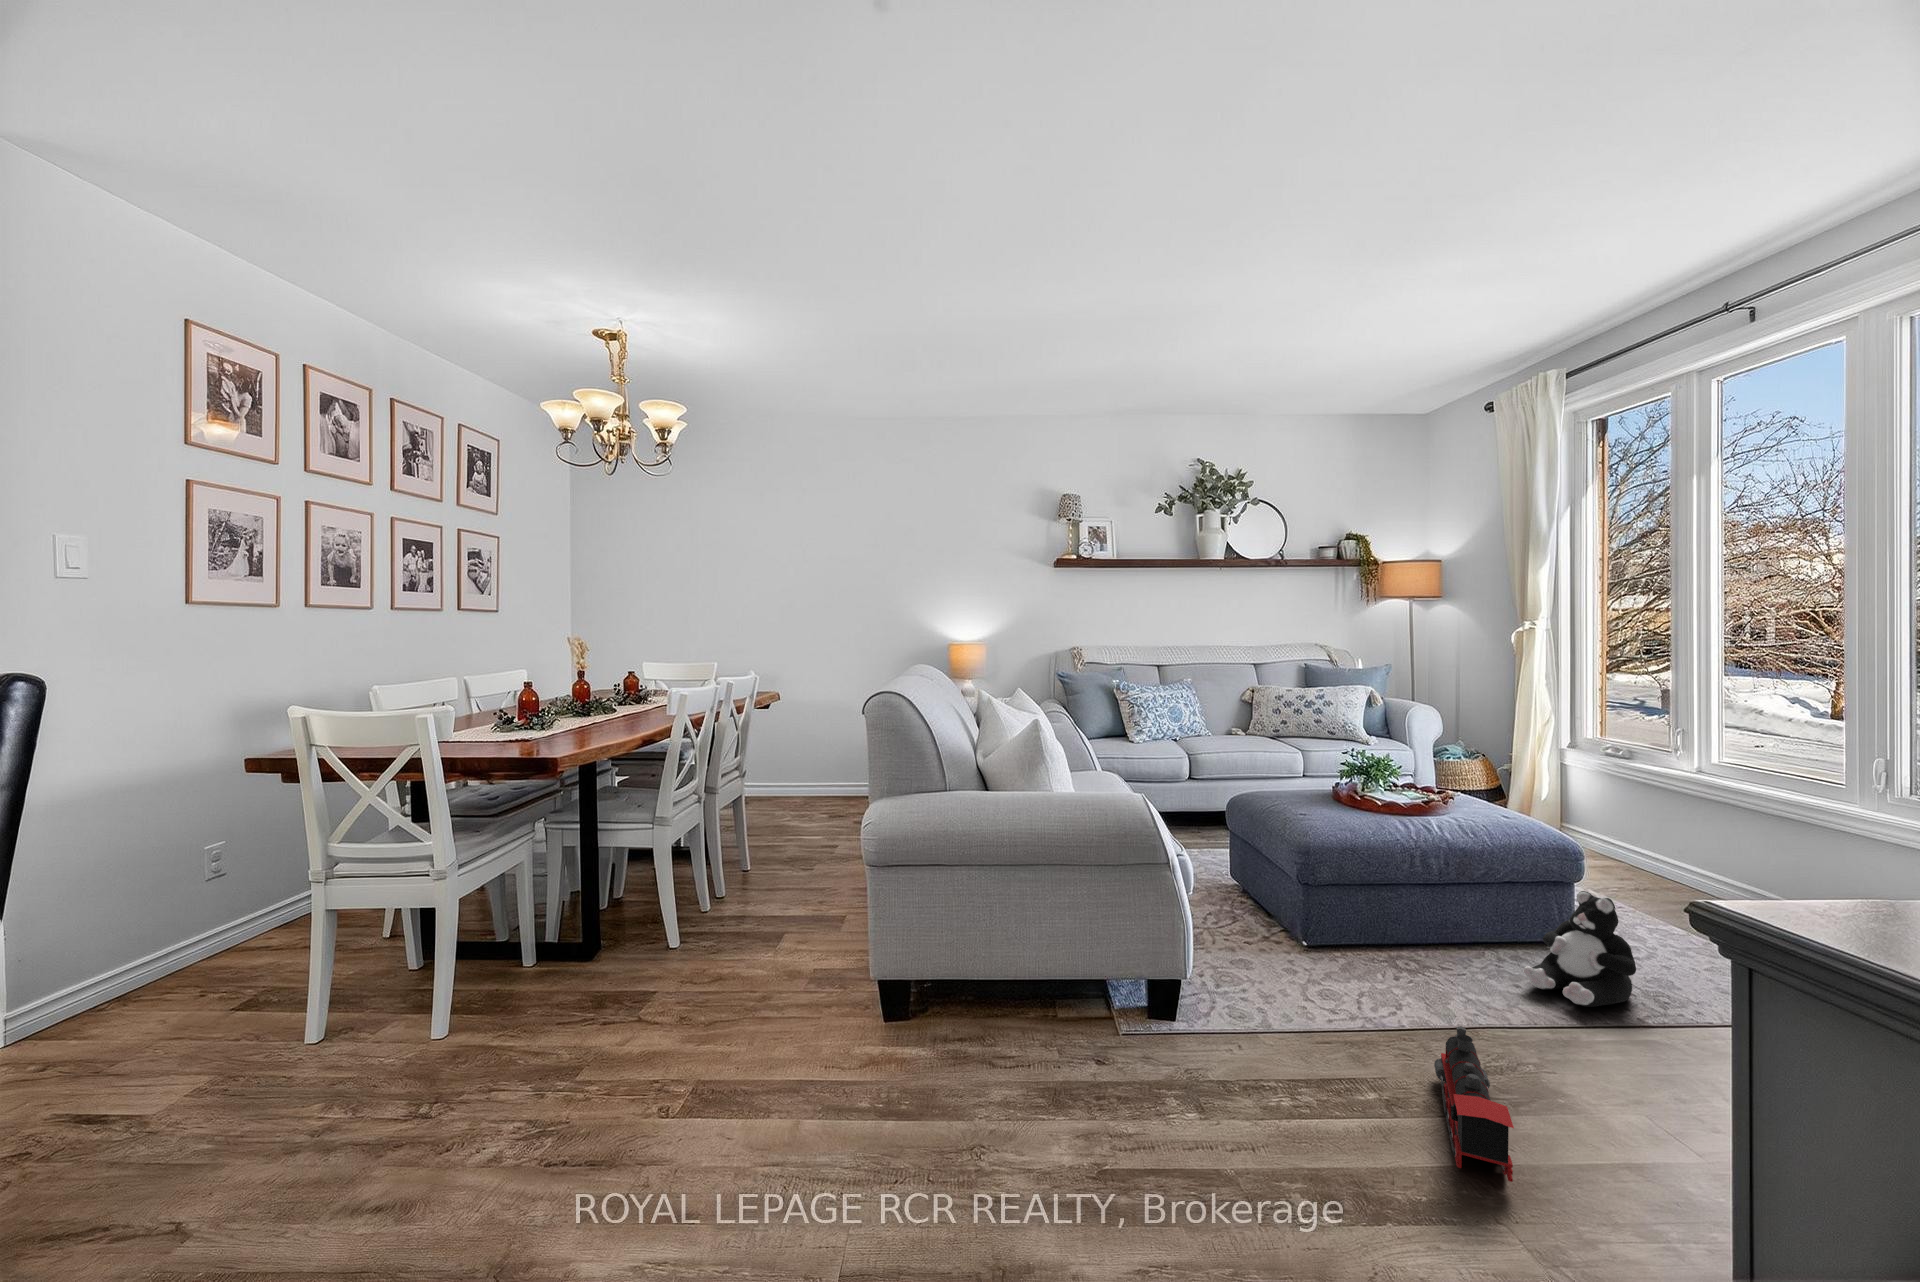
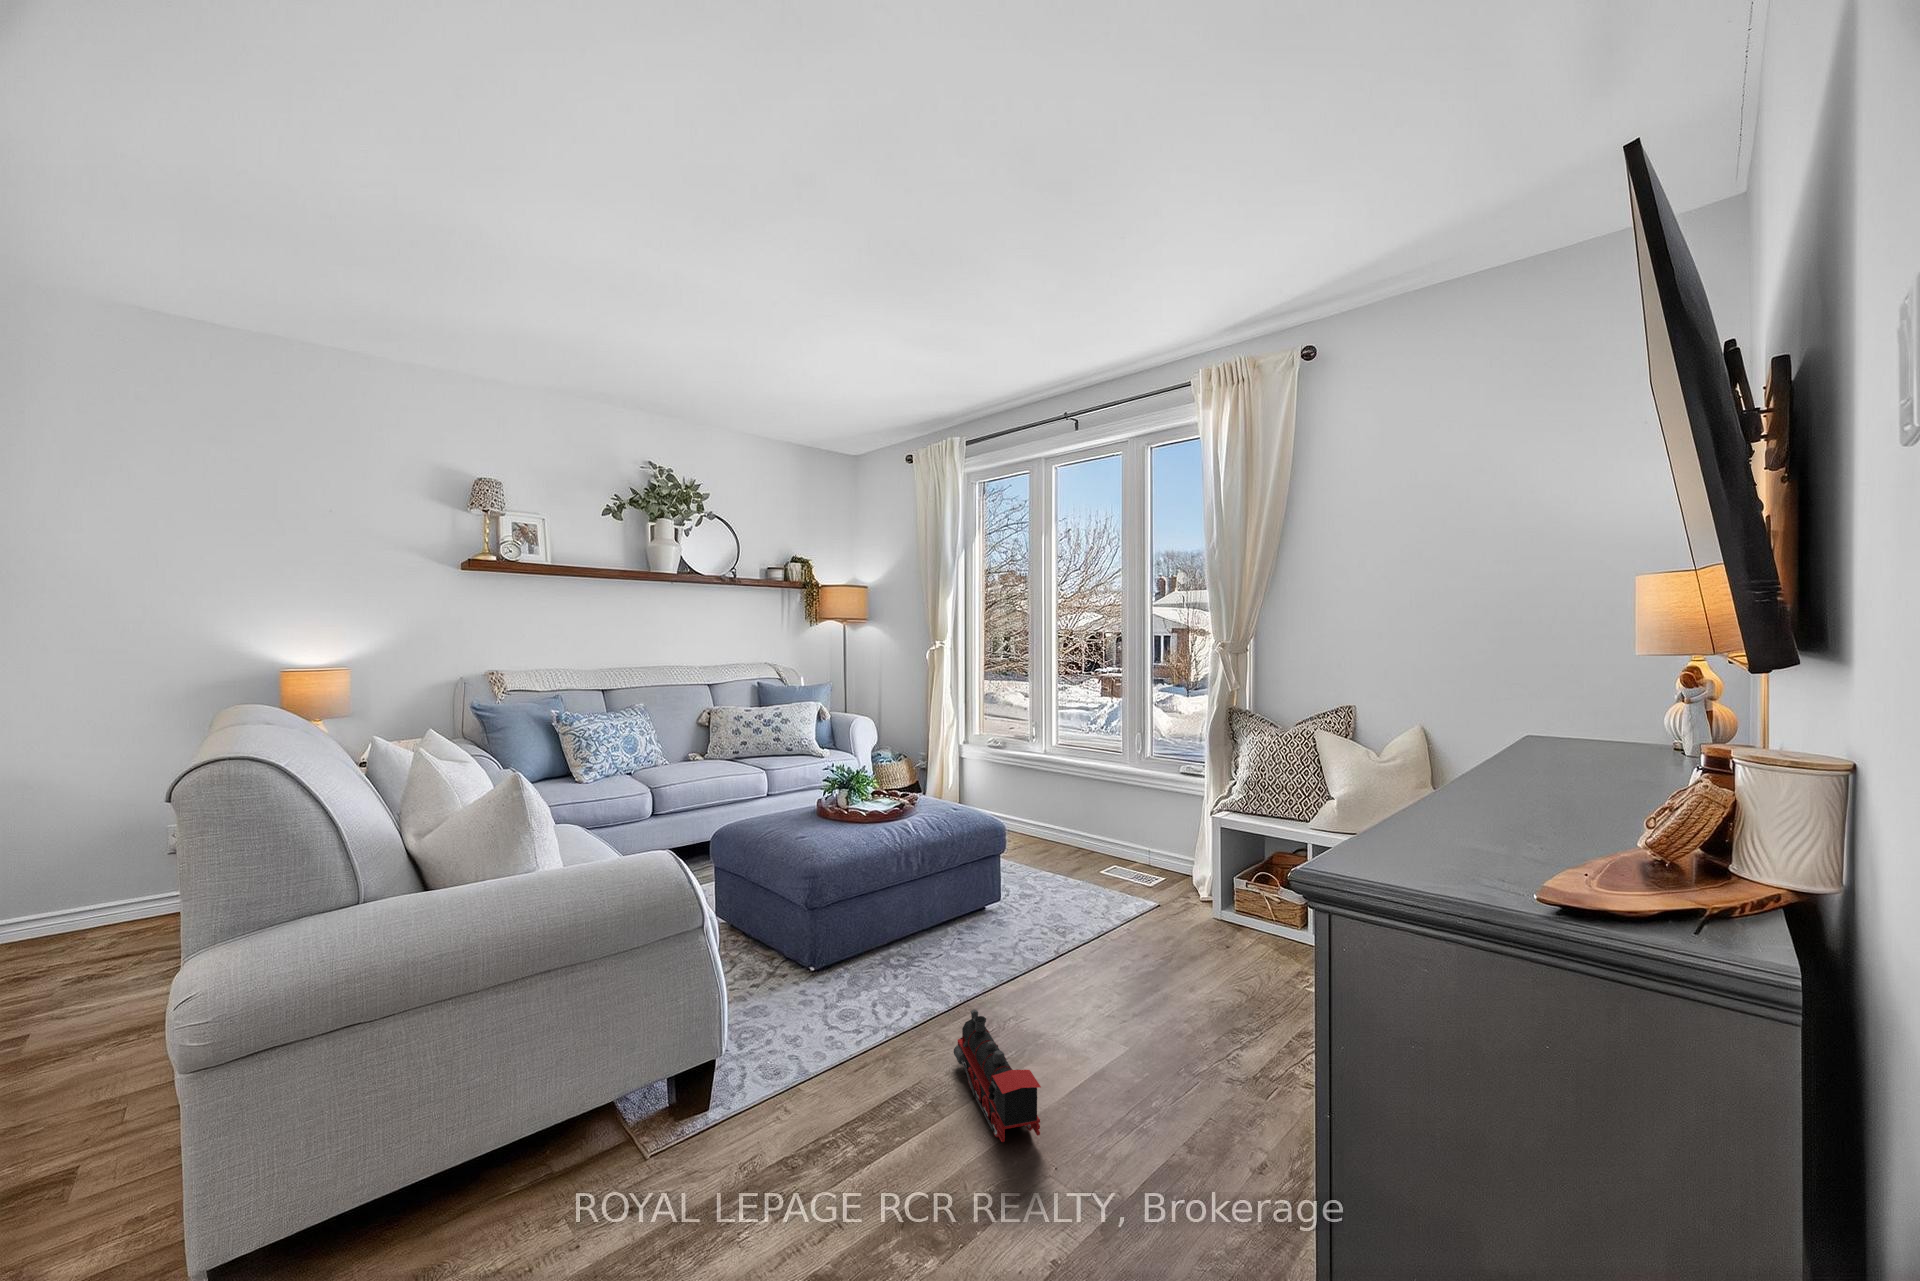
plush toy: present [1524,891,1636,1007] -> none [984,864,1053,959]

